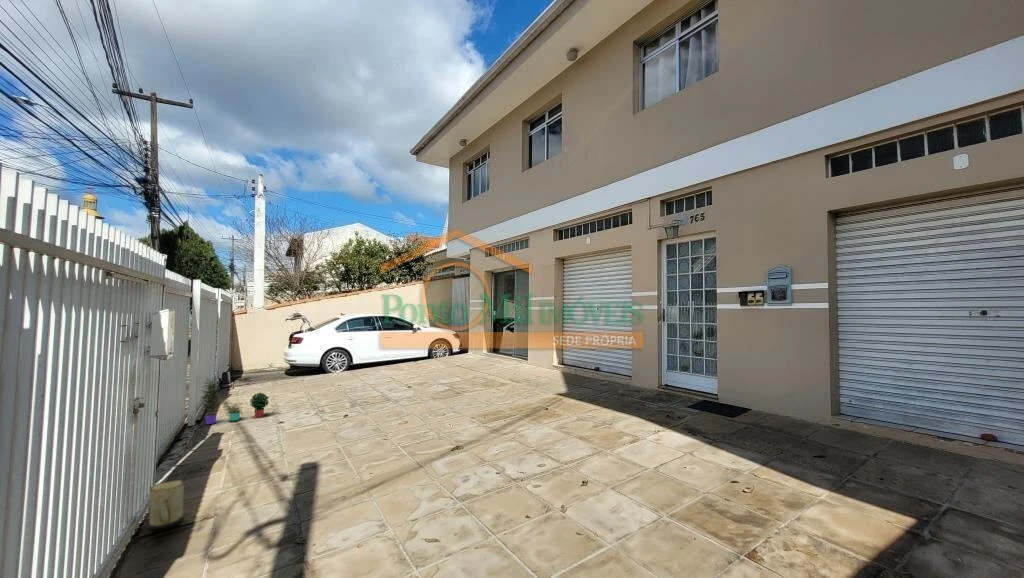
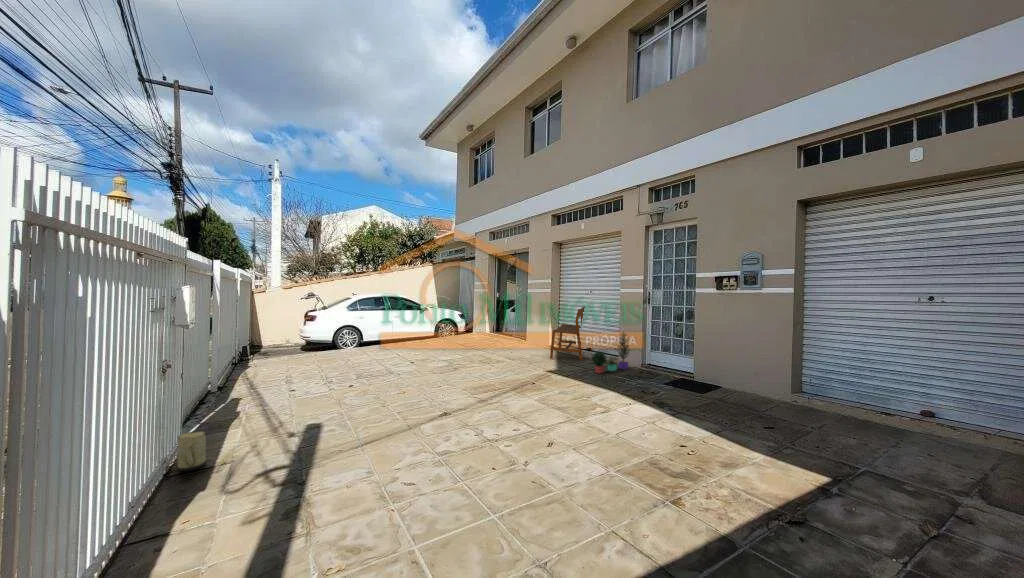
bench: none [558,325,596,382] -> present [550,307,585,360]
potted plant: present [201,378,269,424] -> present [592,333,630,373]

